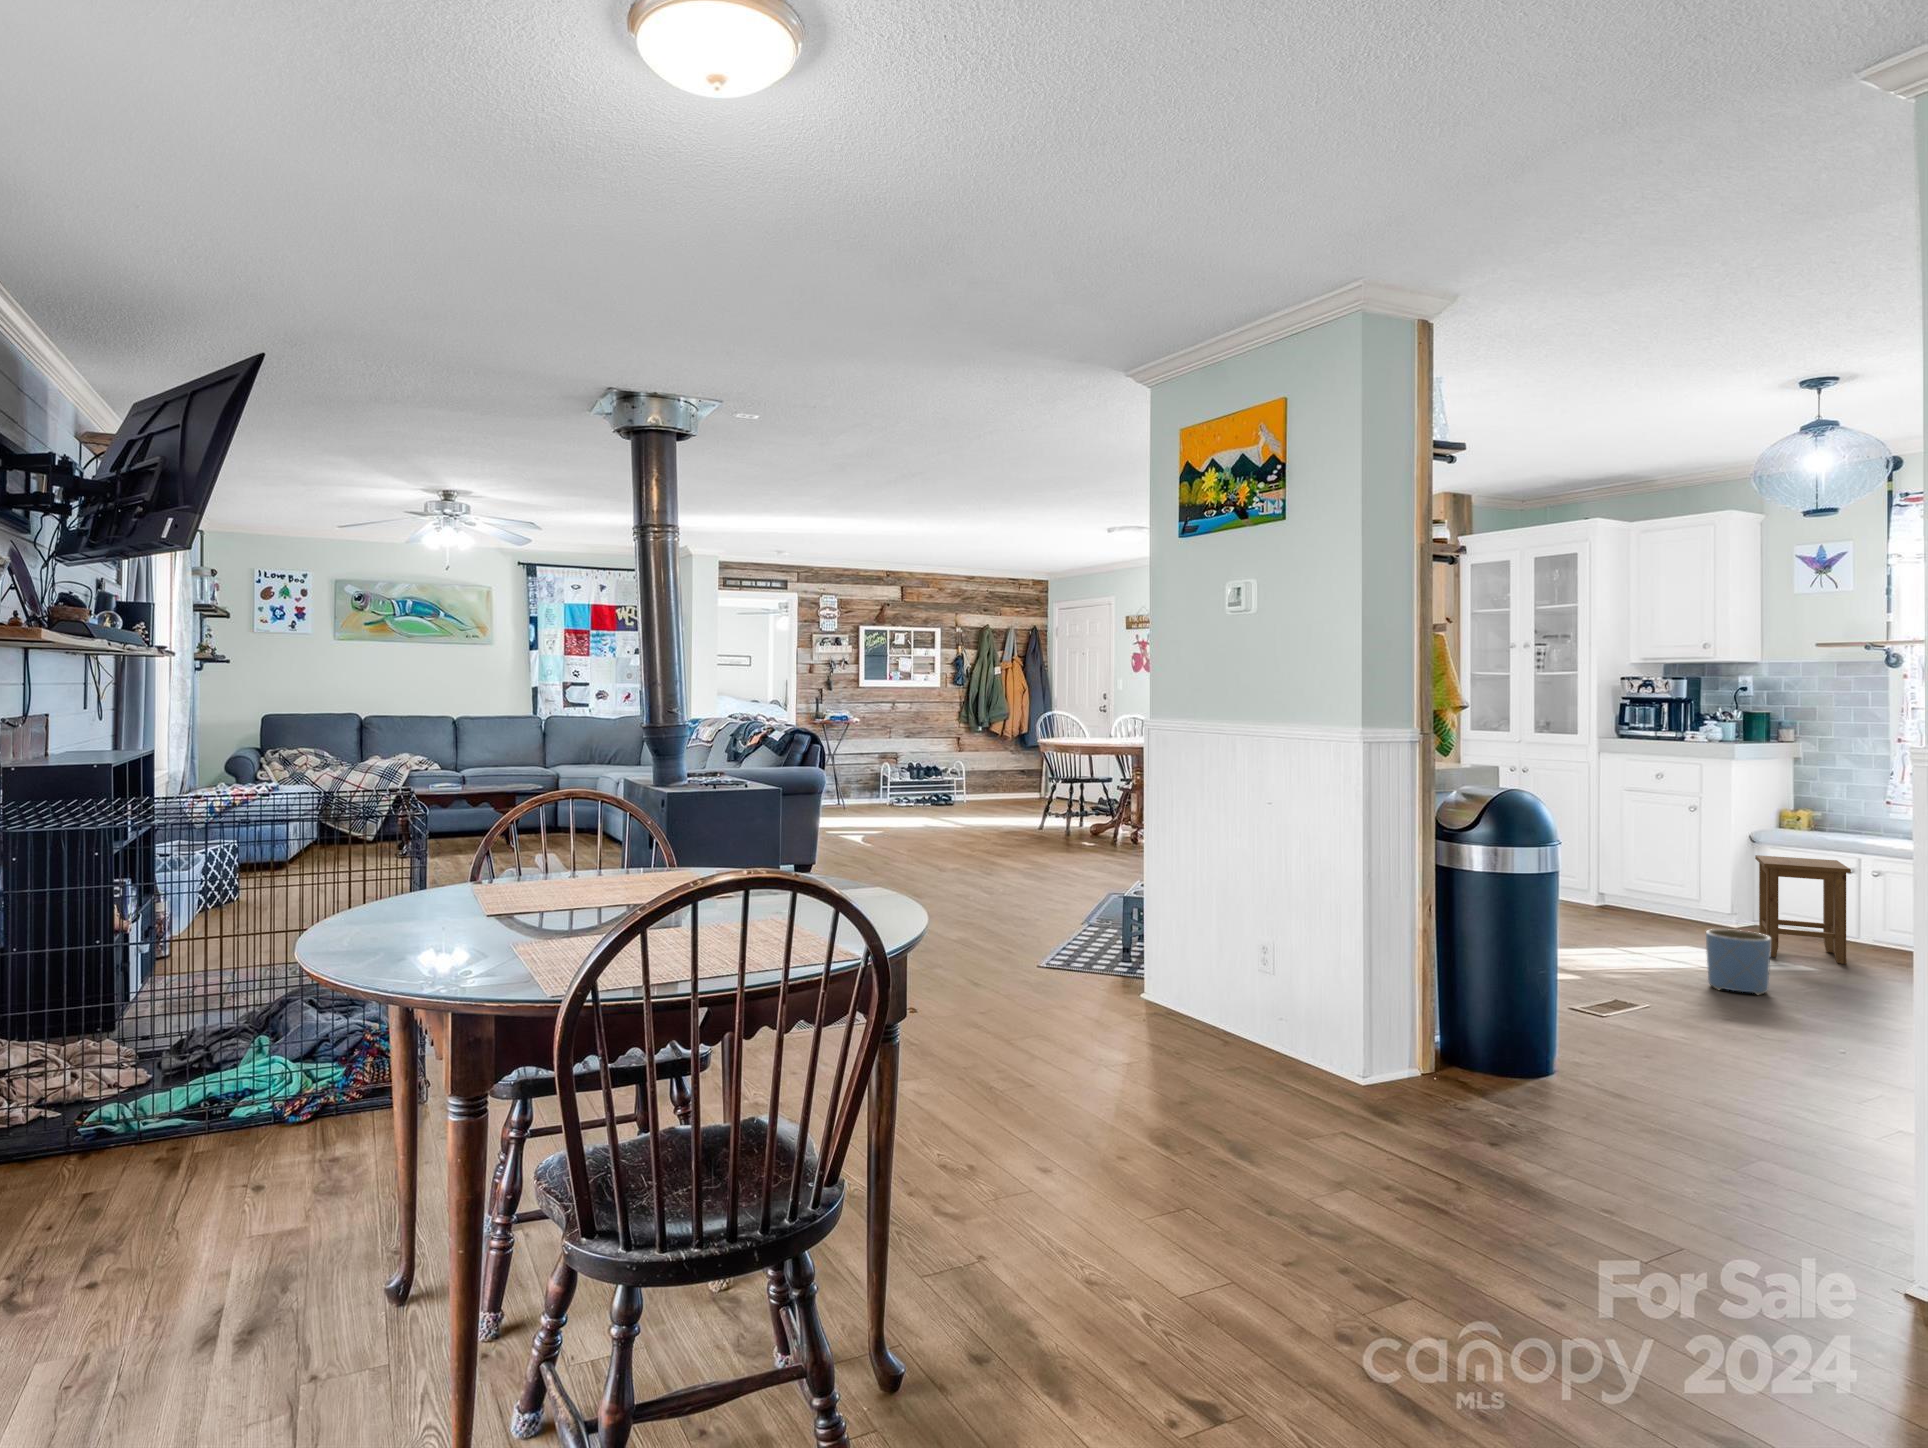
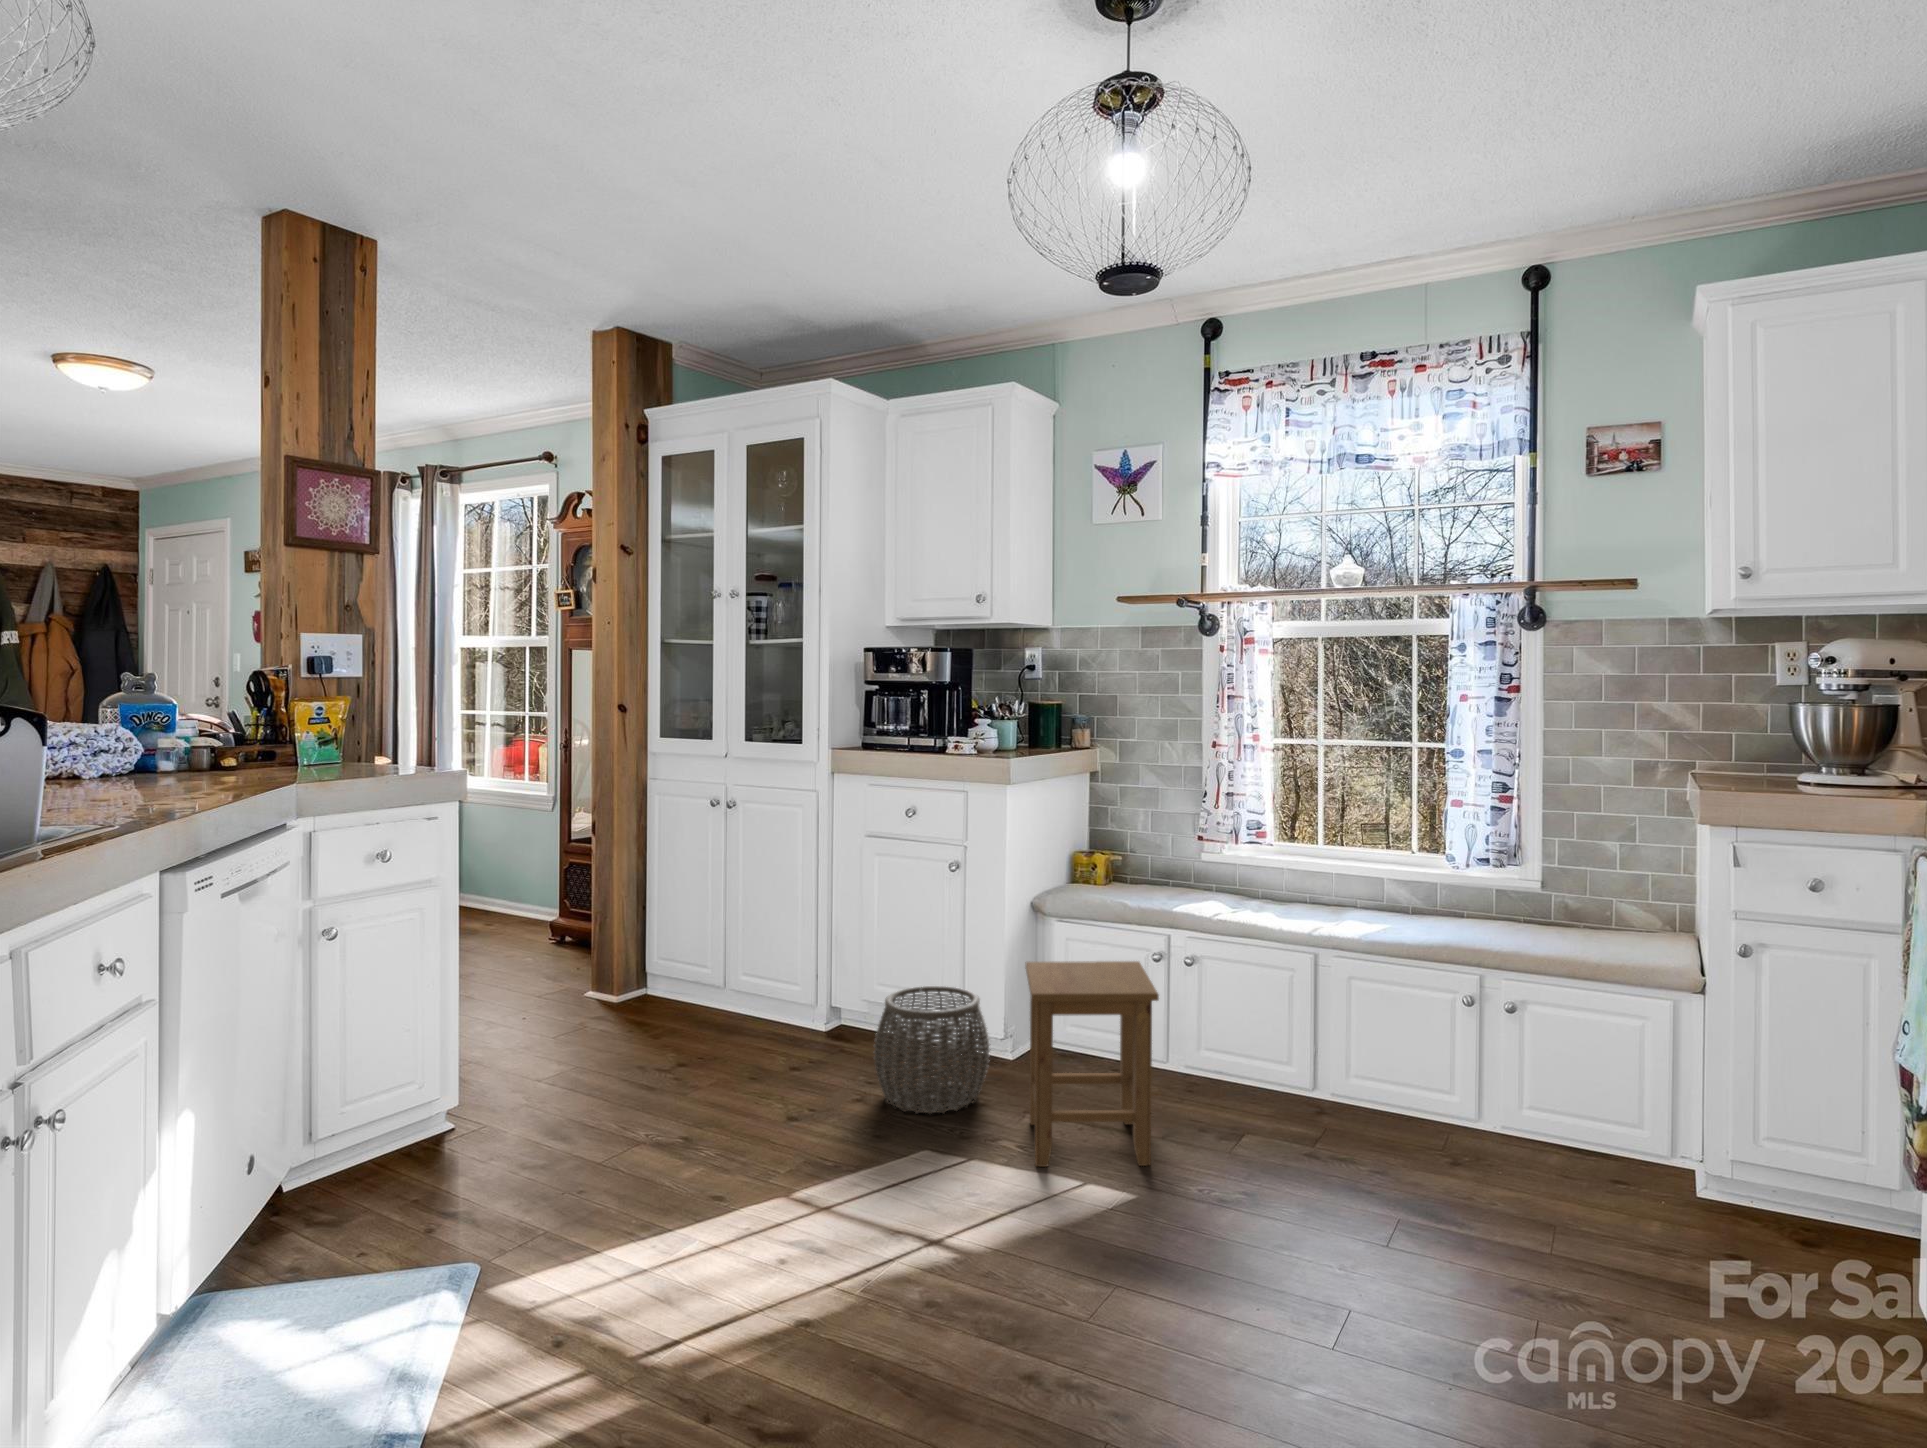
woven basket: none [1650,872,1729,937] -> present [874,986,990,1114]
planter: present [1706,929,1771,995] -> none [890,1213,1015,1400]

